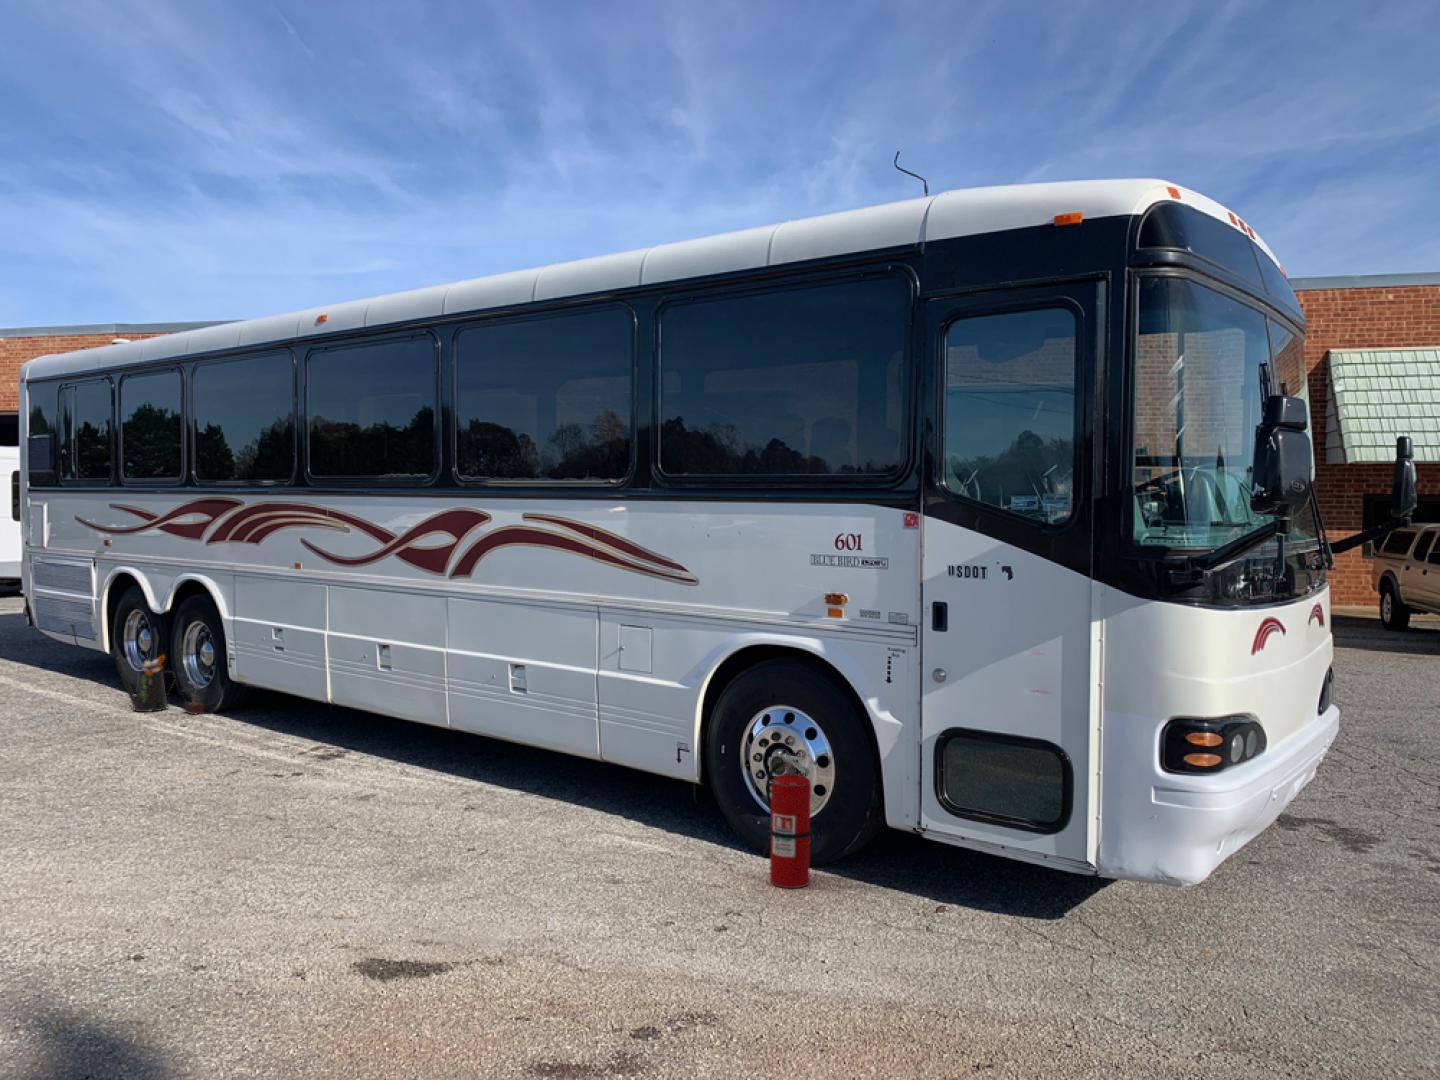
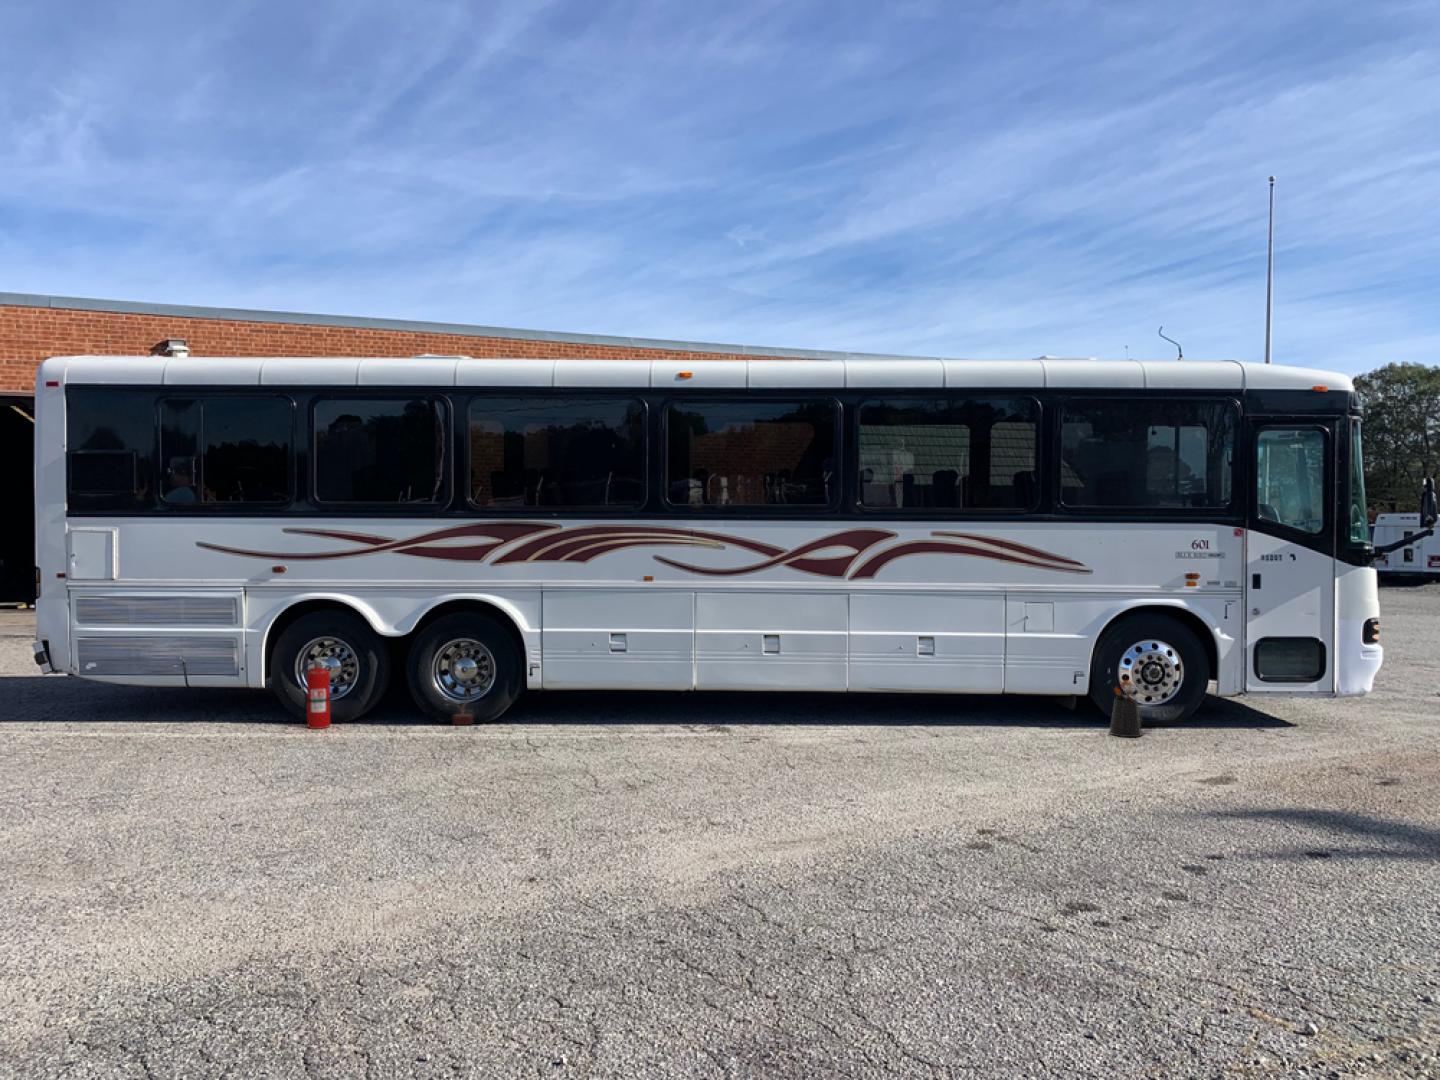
watering can: present [122,656,168,712] -> present [1109,680,1141,737]
fire extinguisher: present [763,756,811,888] -> present [299,657,331,729]

